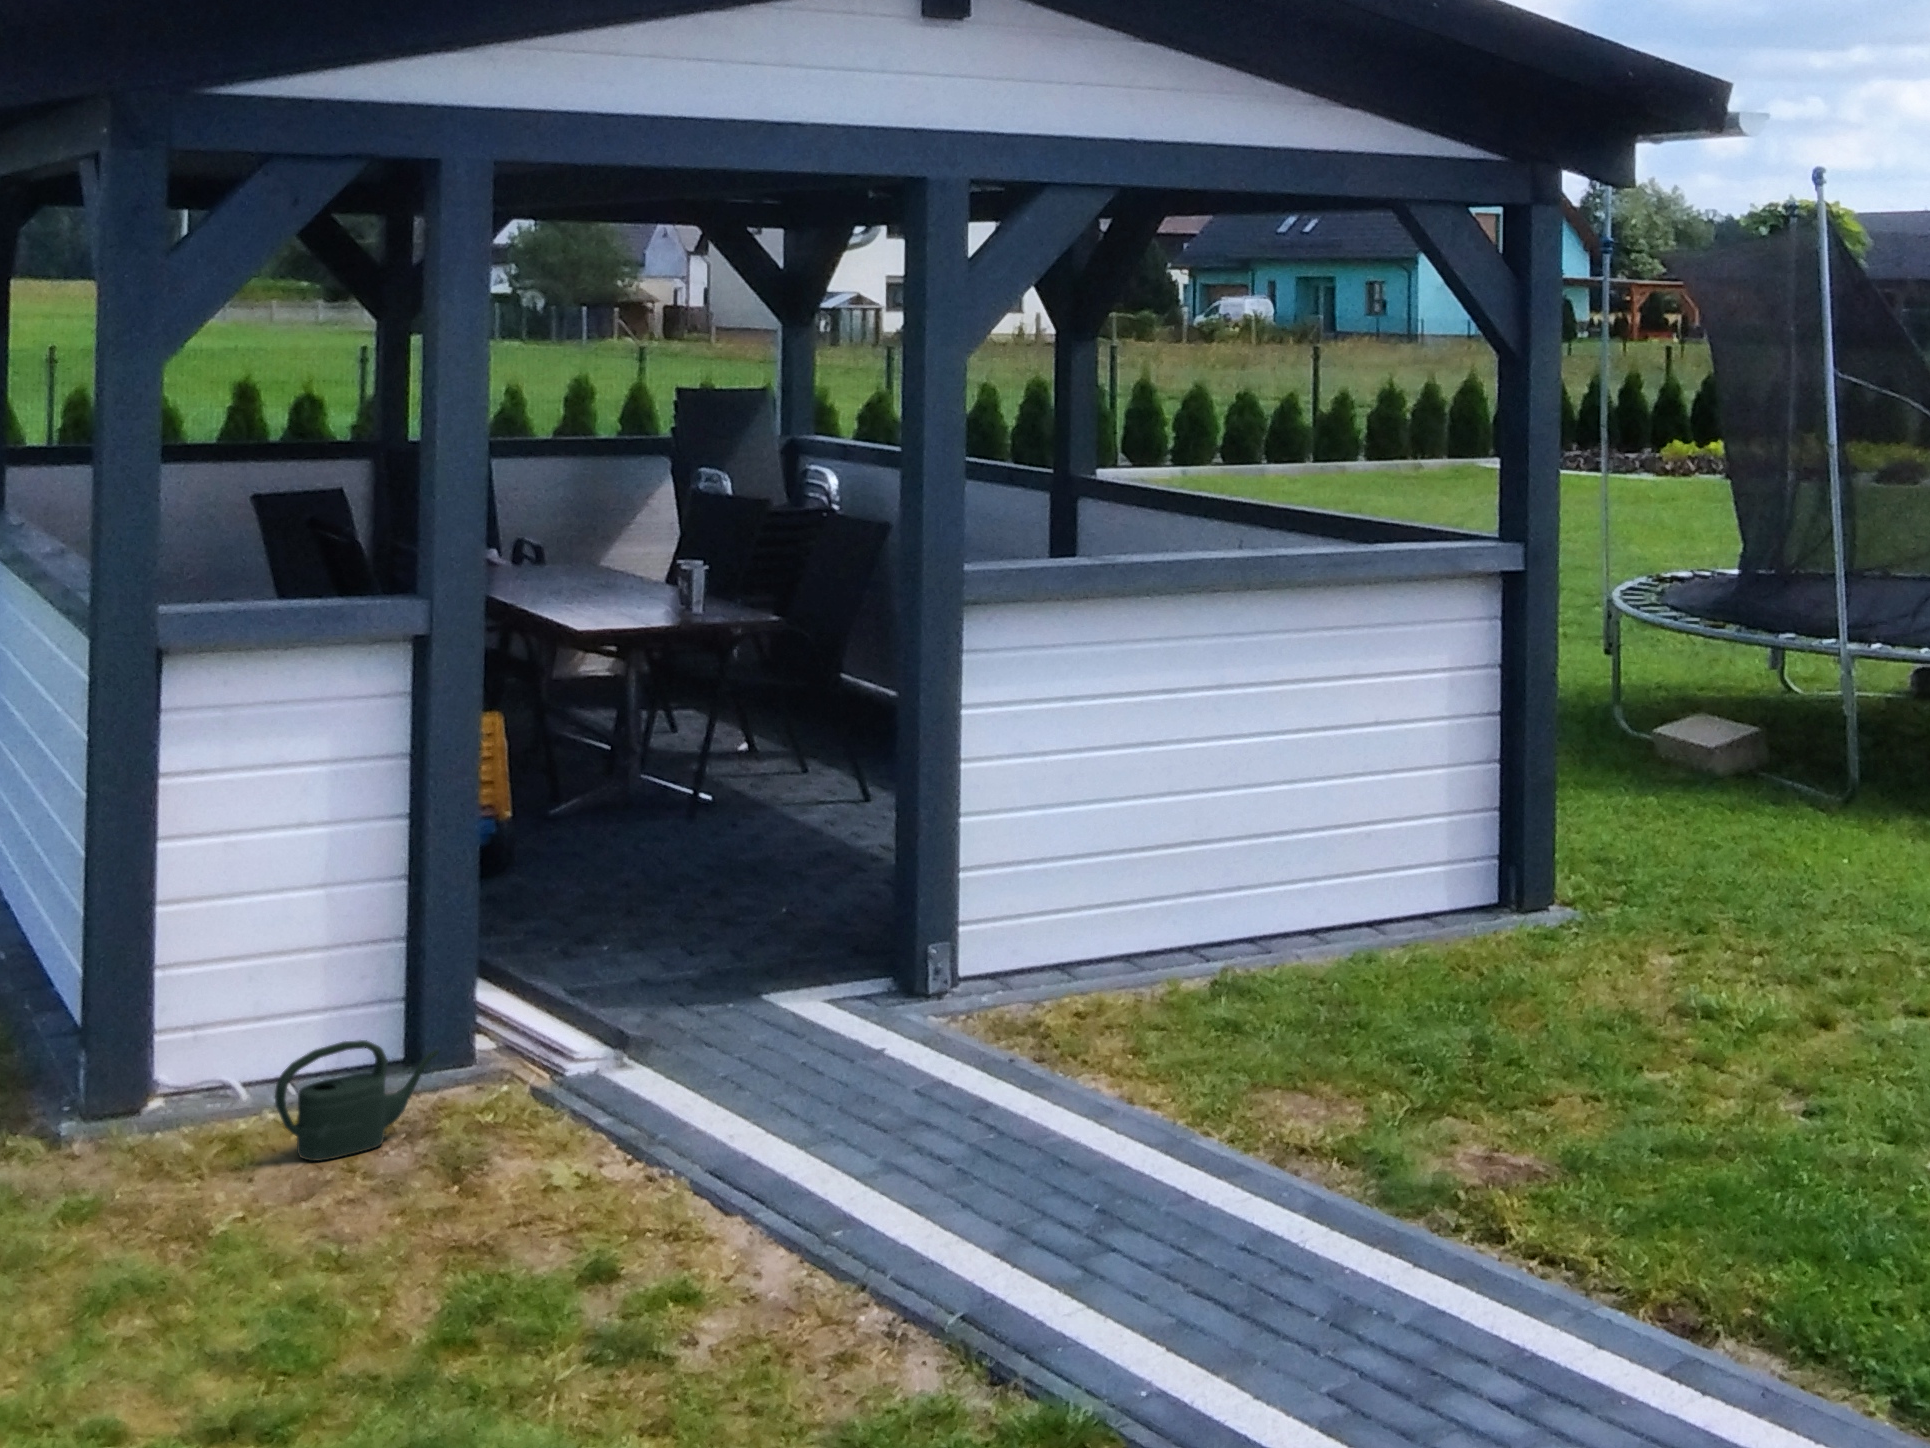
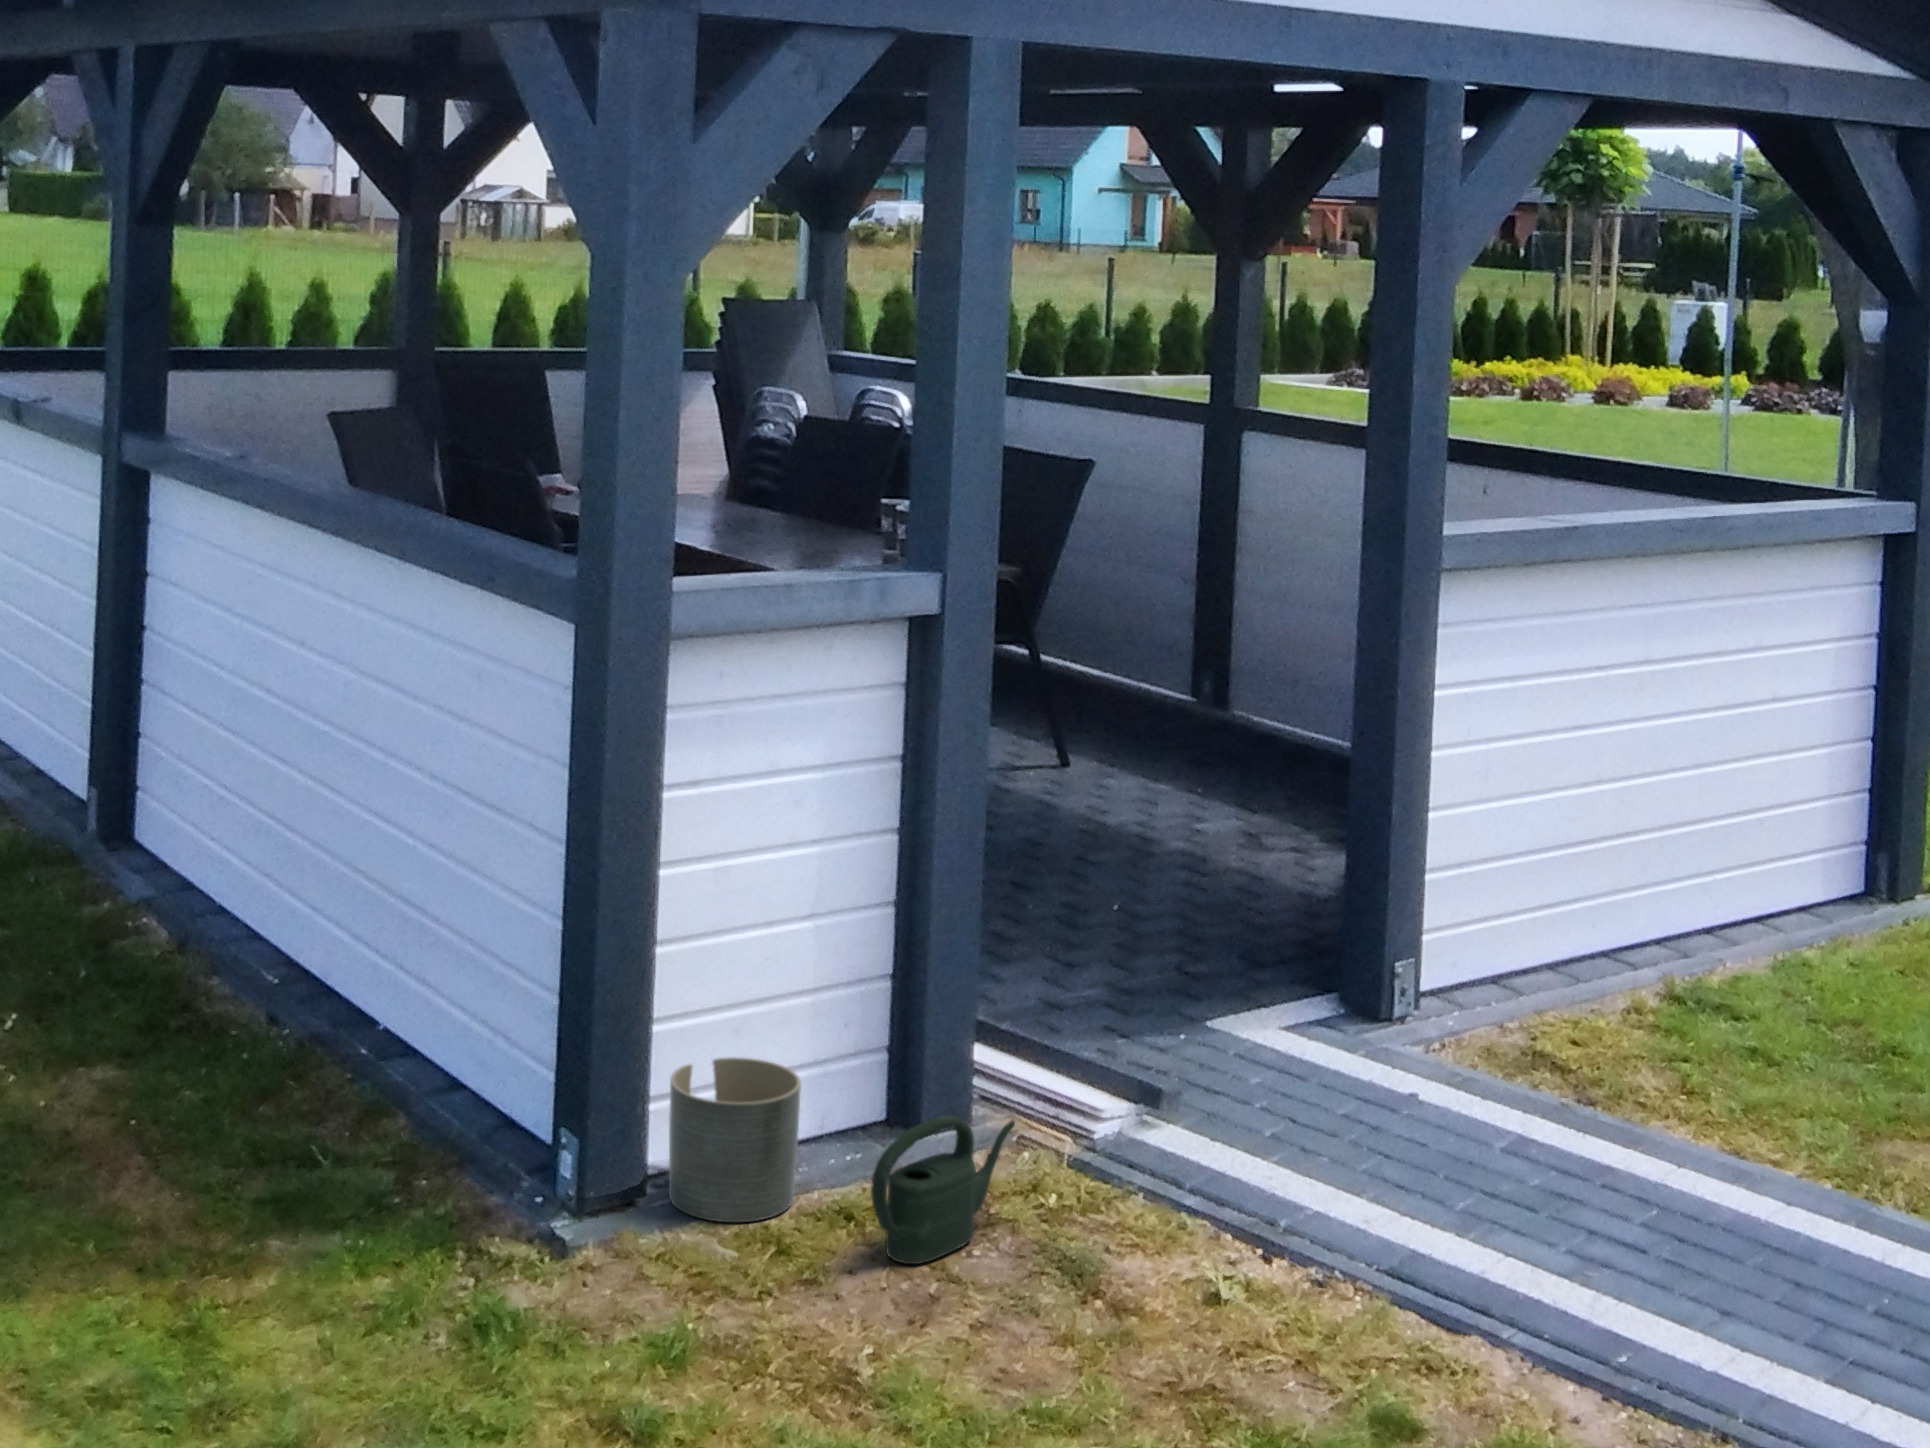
planter: none [160,999,272,1130] -> present [669,1057,801,1222]

